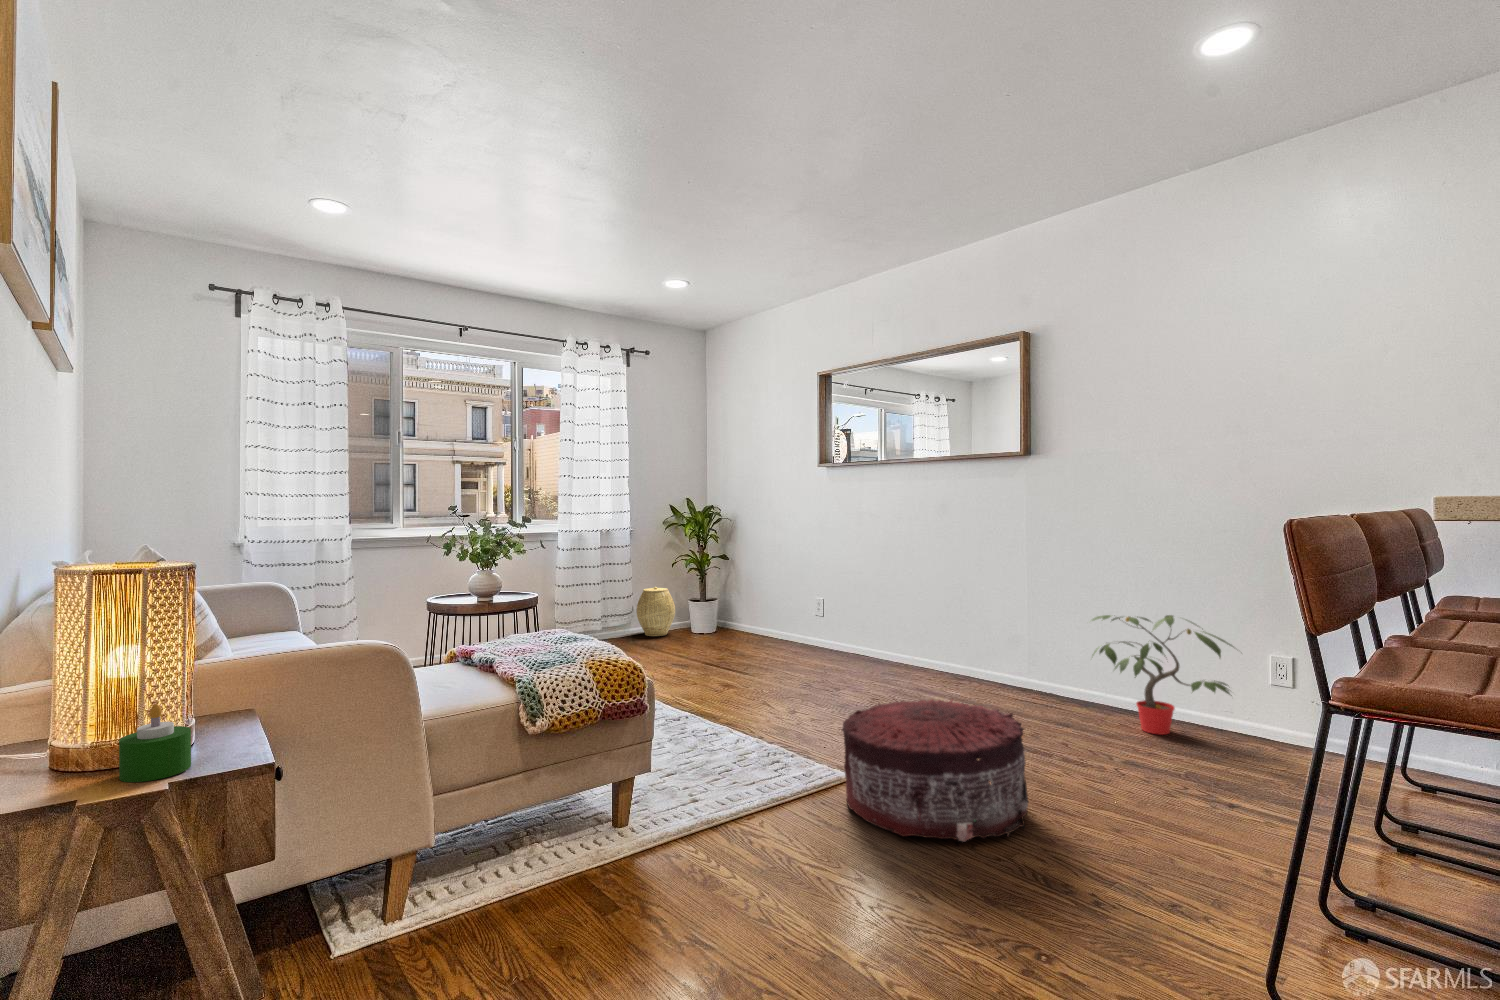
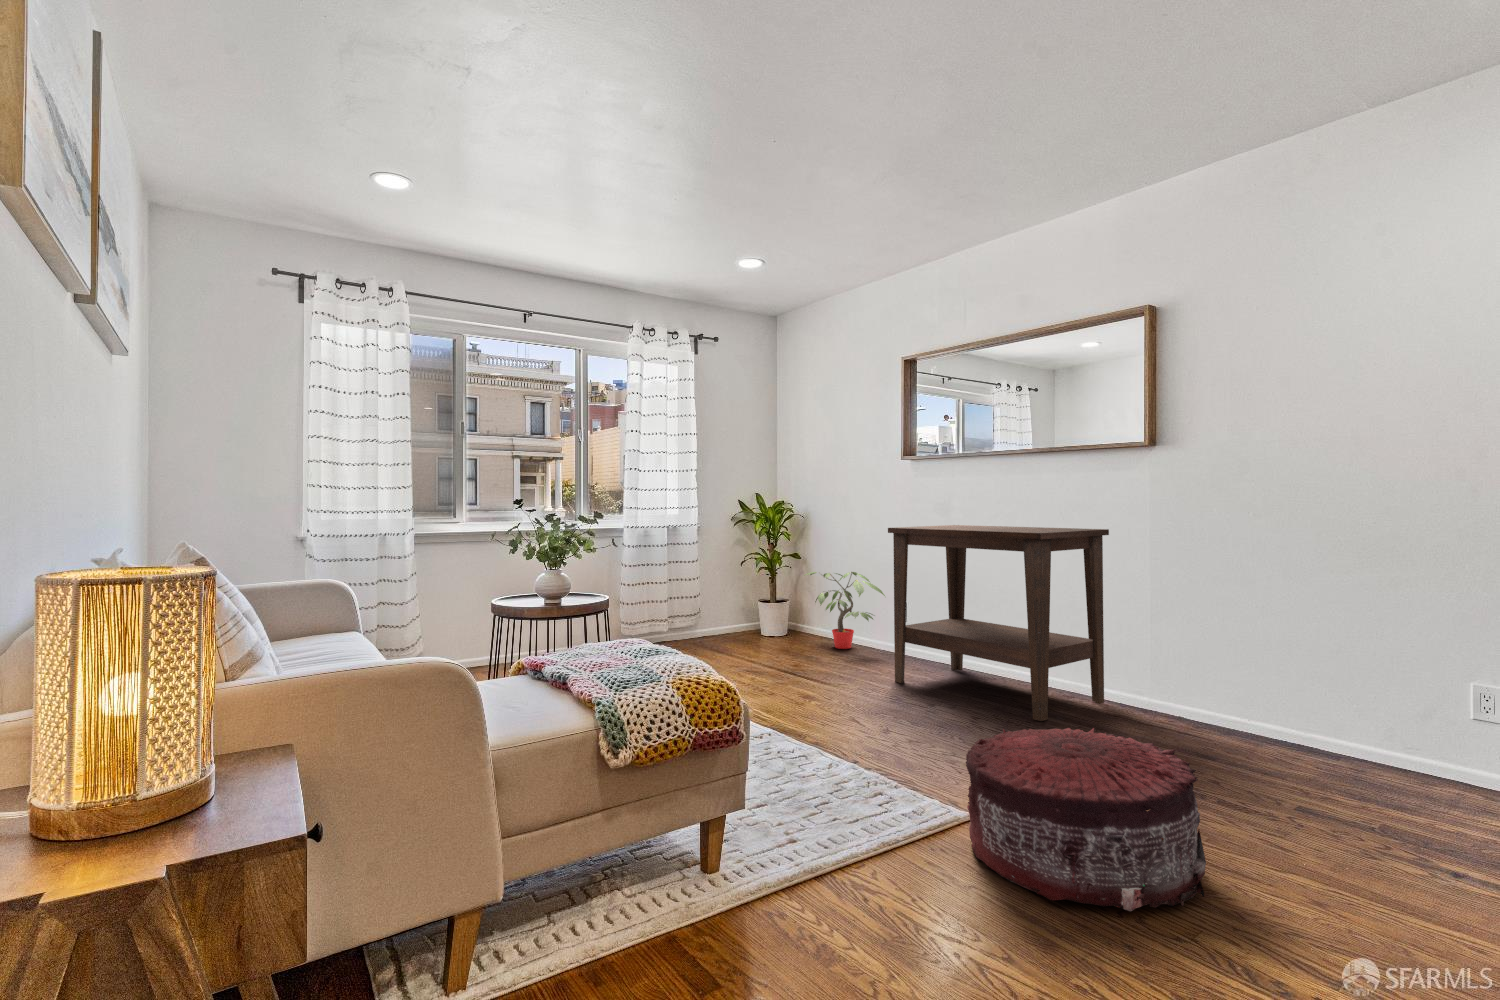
side table: none [800,528,991,701] -> present [888,525,1109,721]
woven basket: present [636,587,675,636] -> none [706,587,746,639]
potted plant: present [1091,615,1234,735] -> present [805,572,885,649]
candle: present [119,704,191,782] -> none [101,759,196,866]

